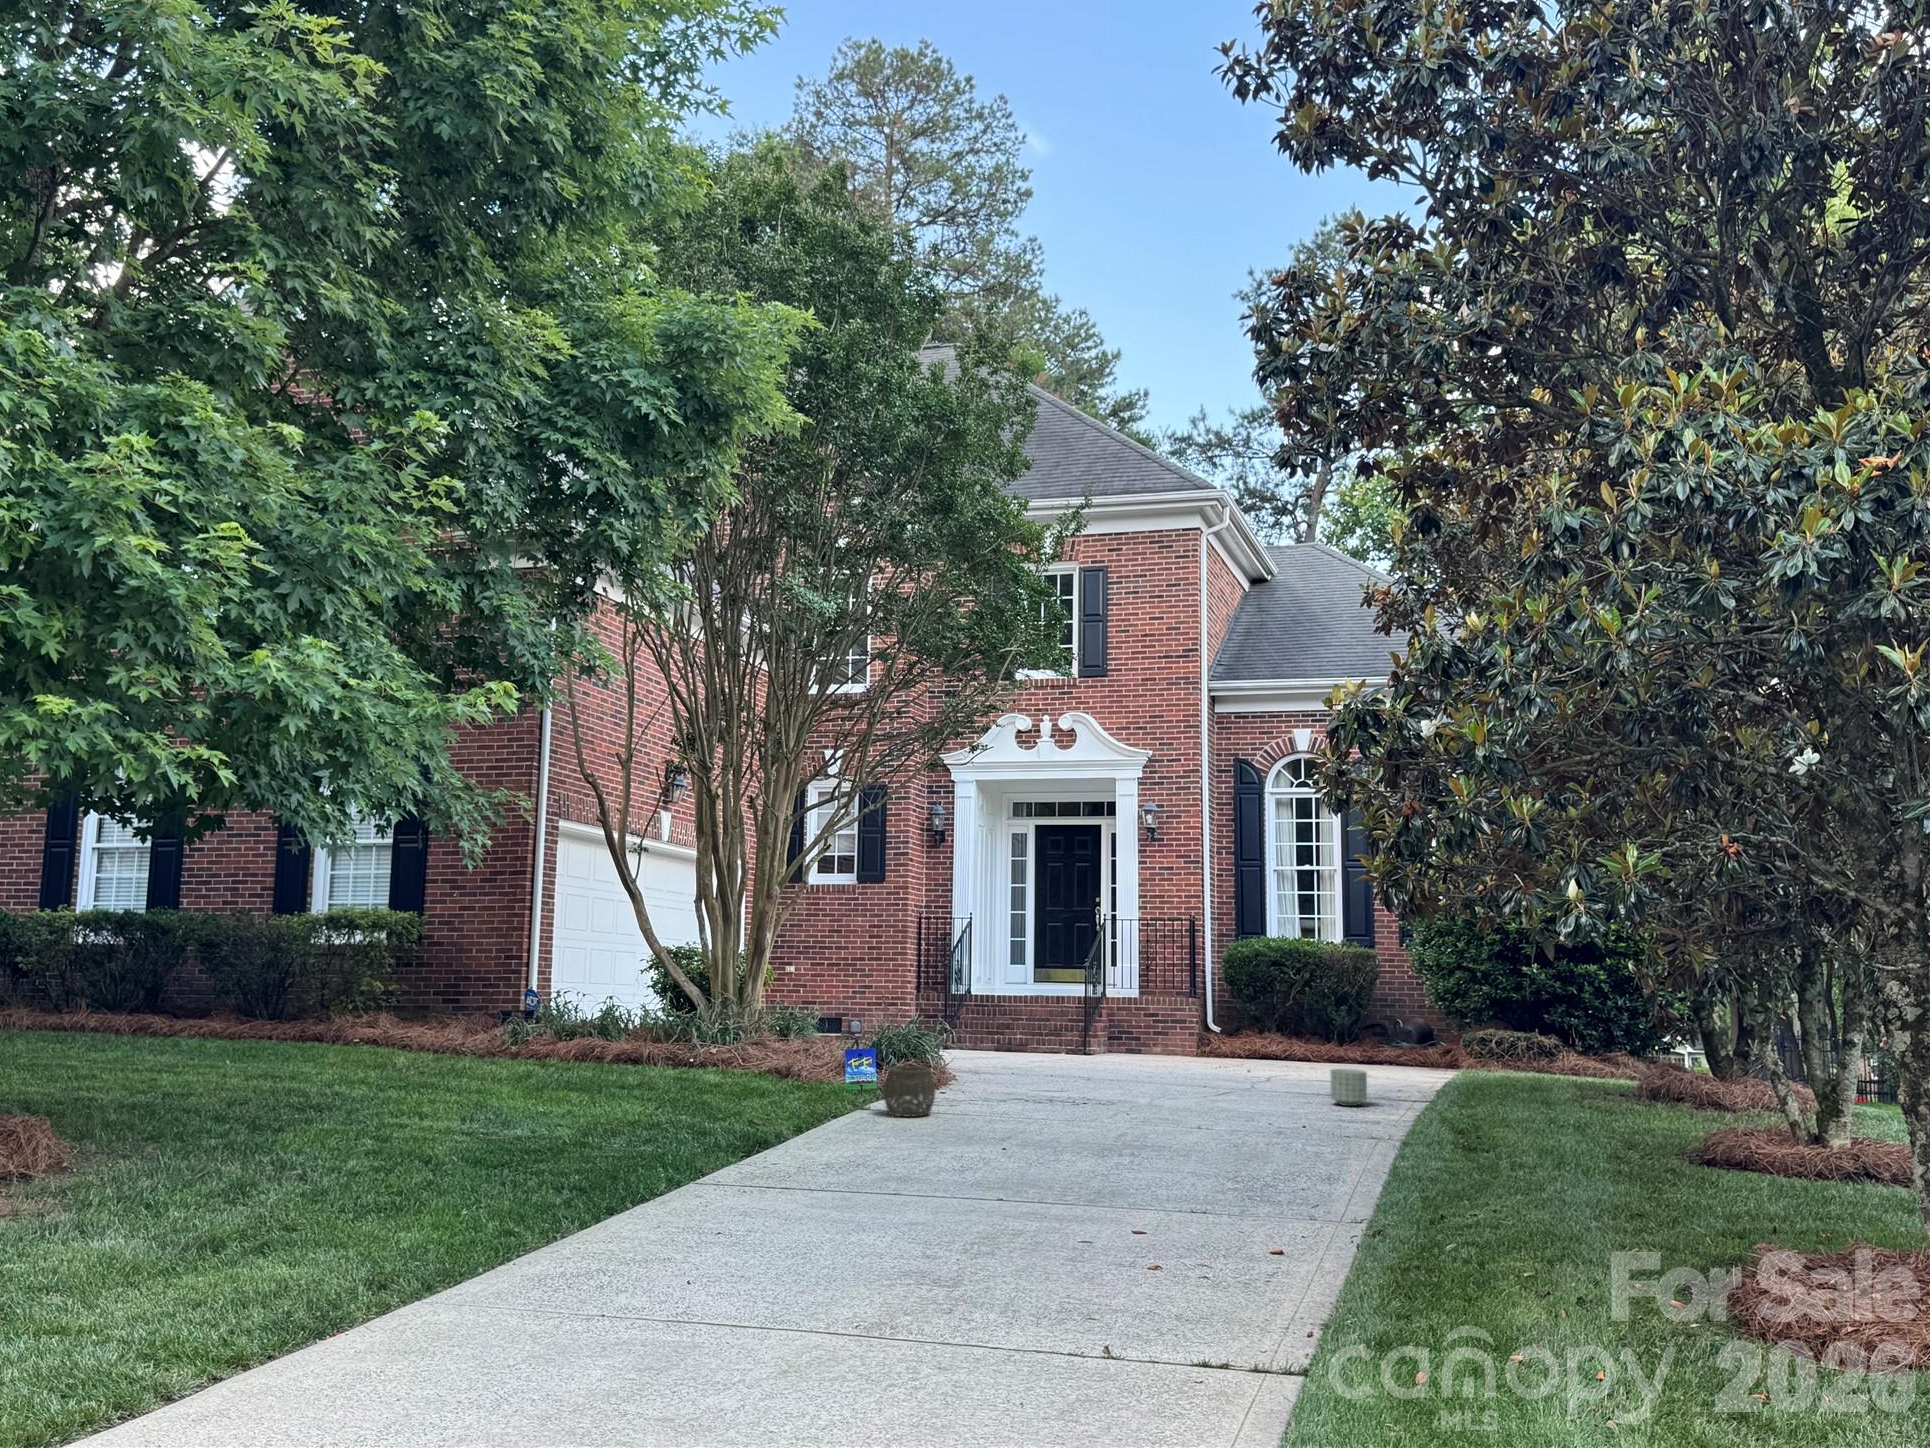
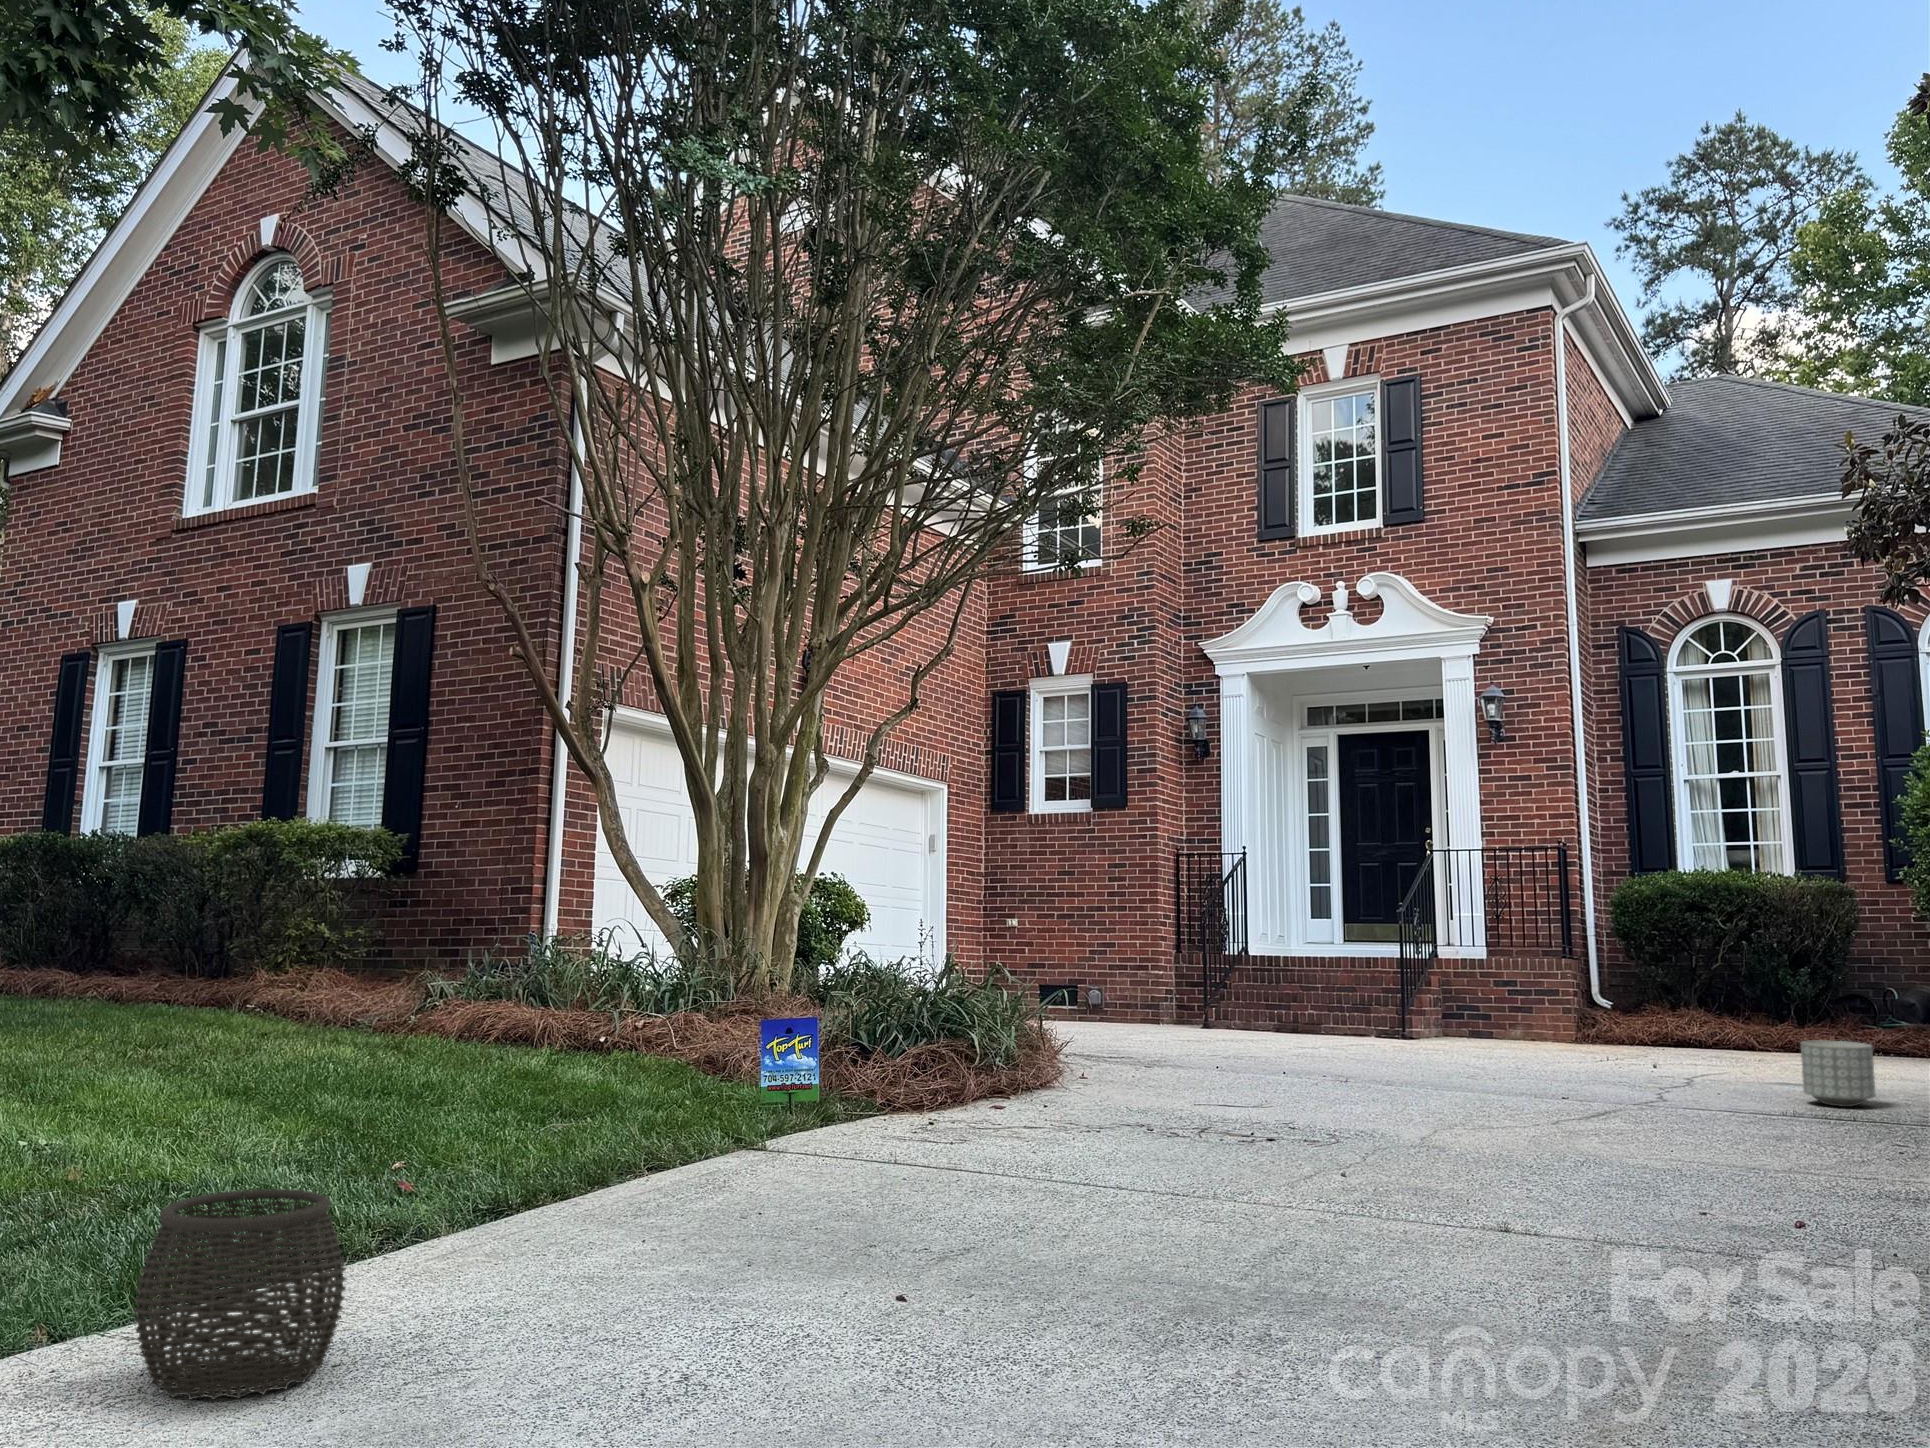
woven basket: present [884,1066,935,1117] -> present [134,1189,346,1400]

